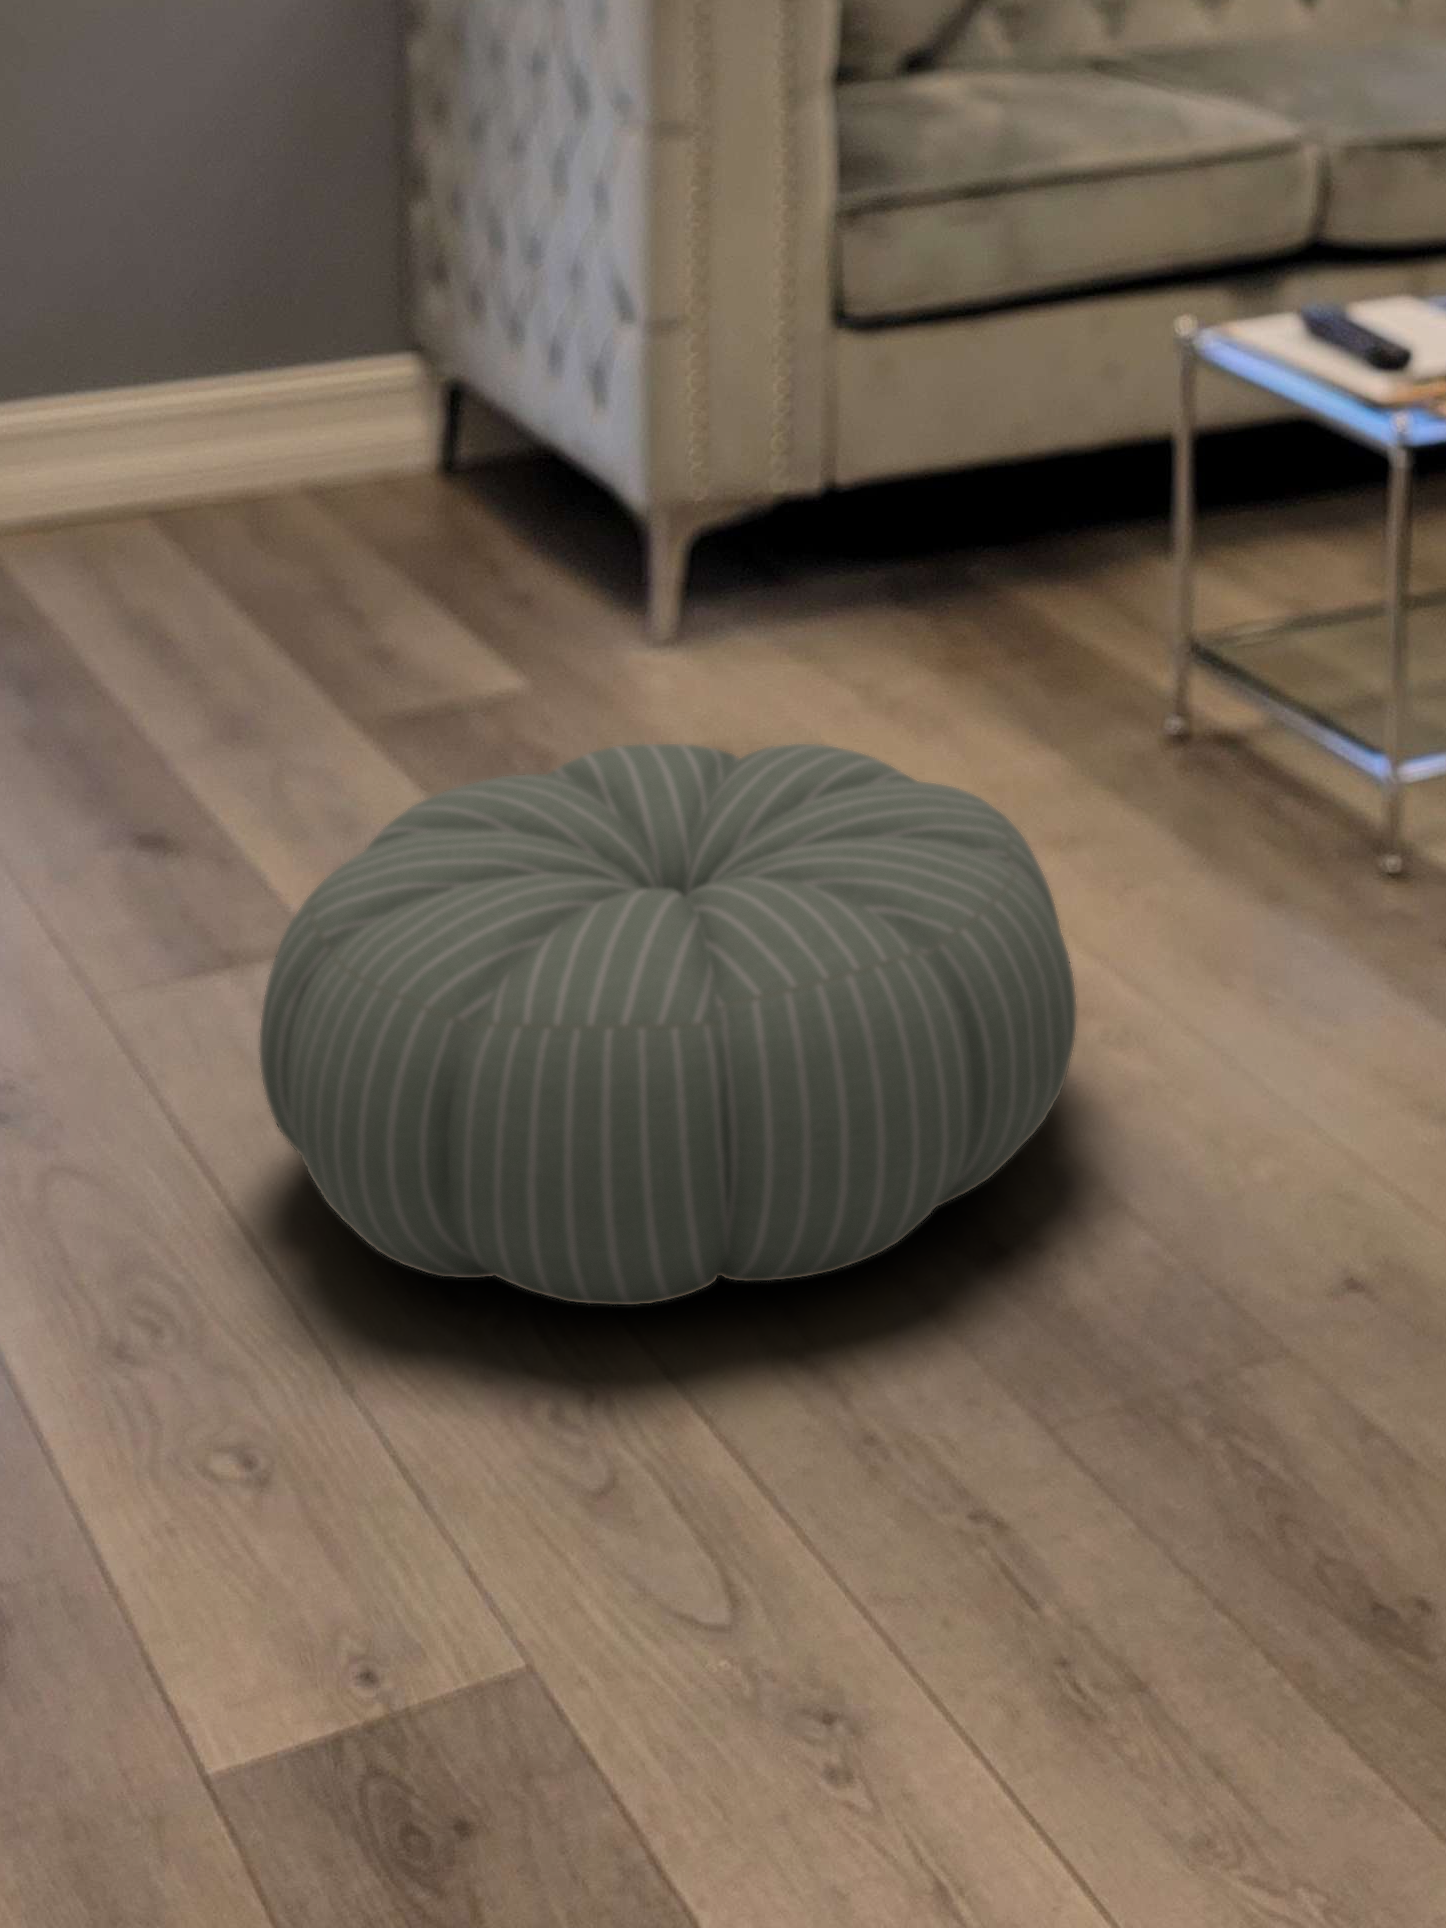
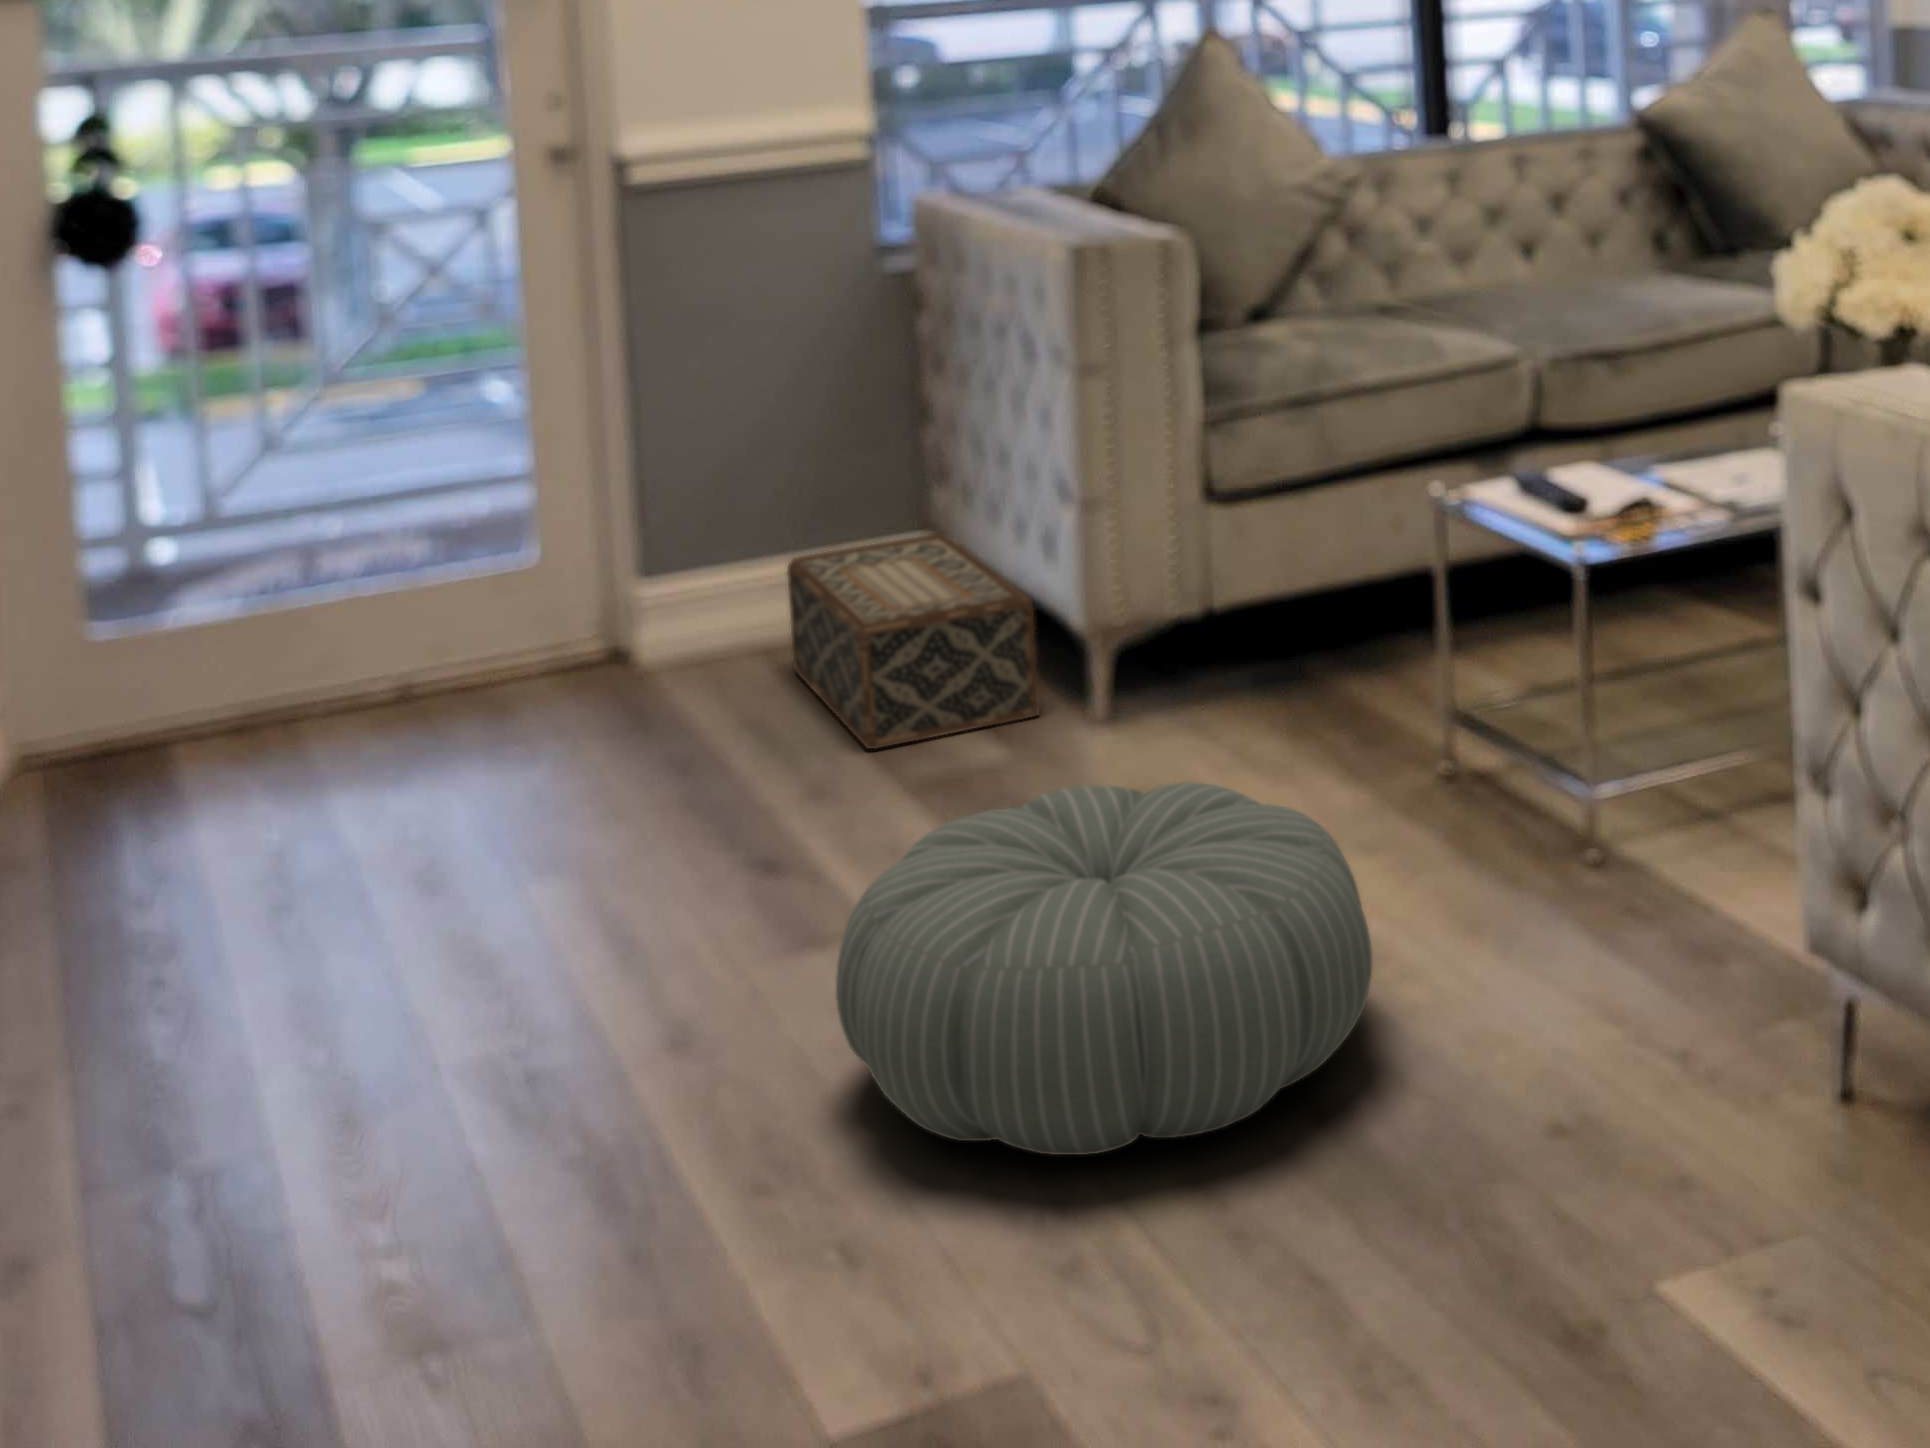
woven basket: none [212,354,579,664] -> present [787,533,1040,749]

